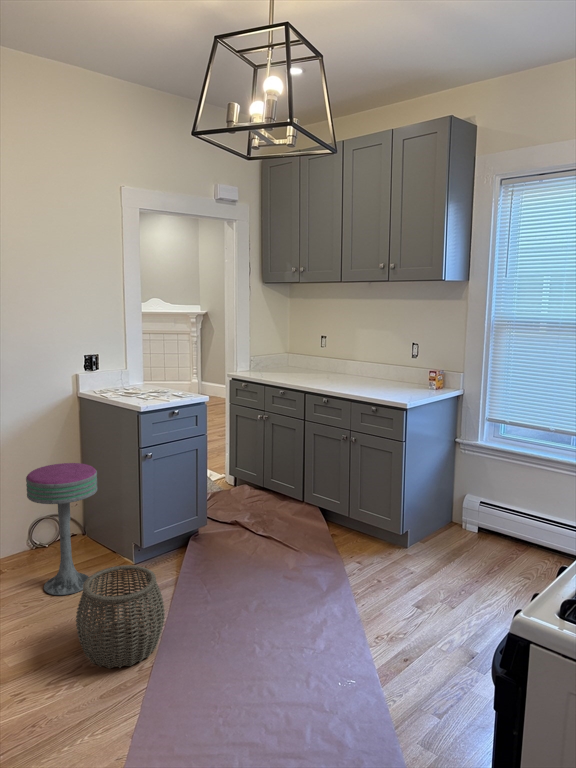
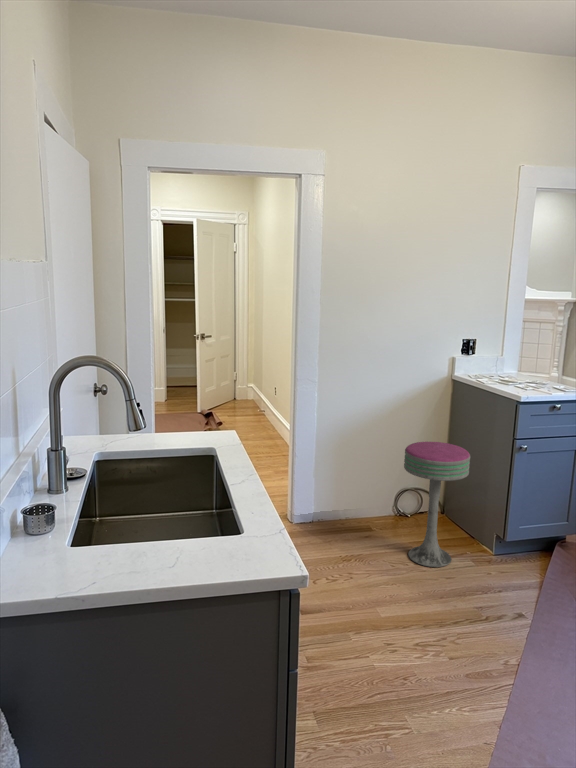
woven basket: present [76,565,165,668] -> none [445,553,536,656]

